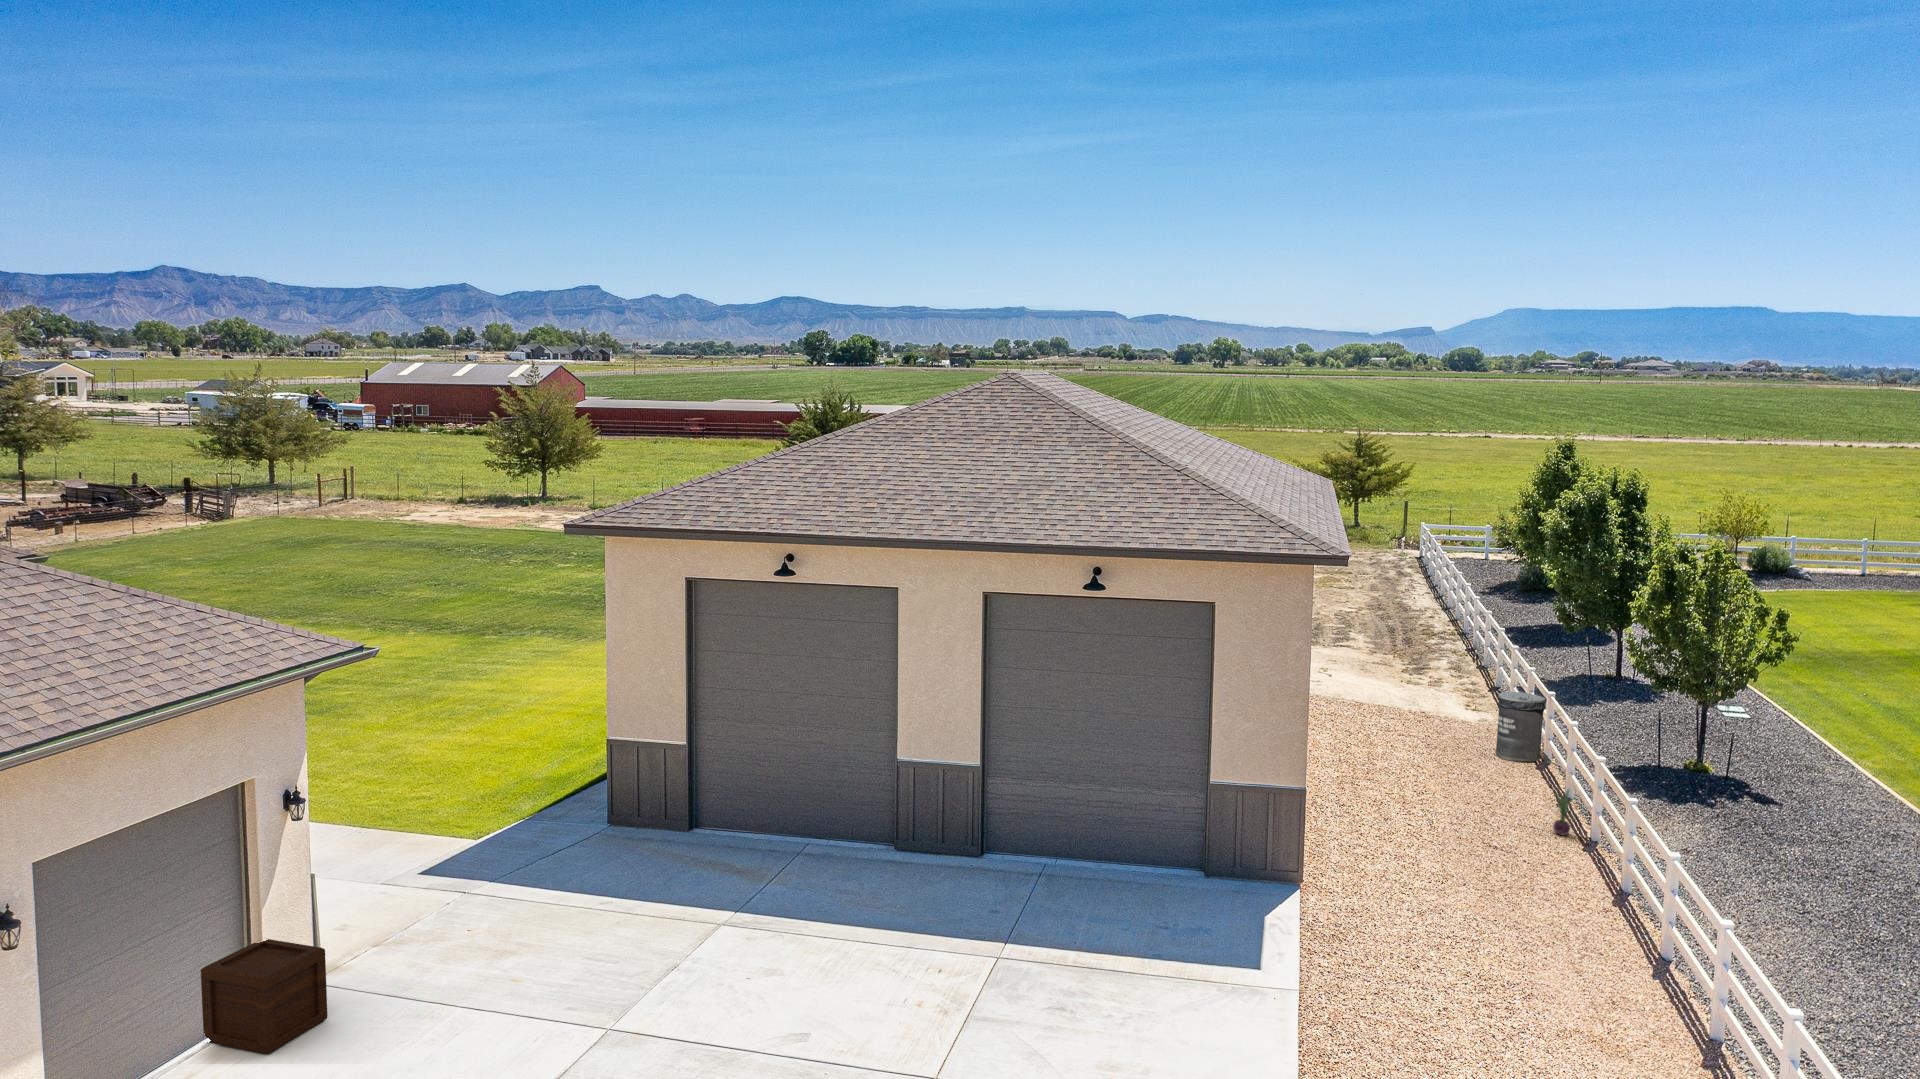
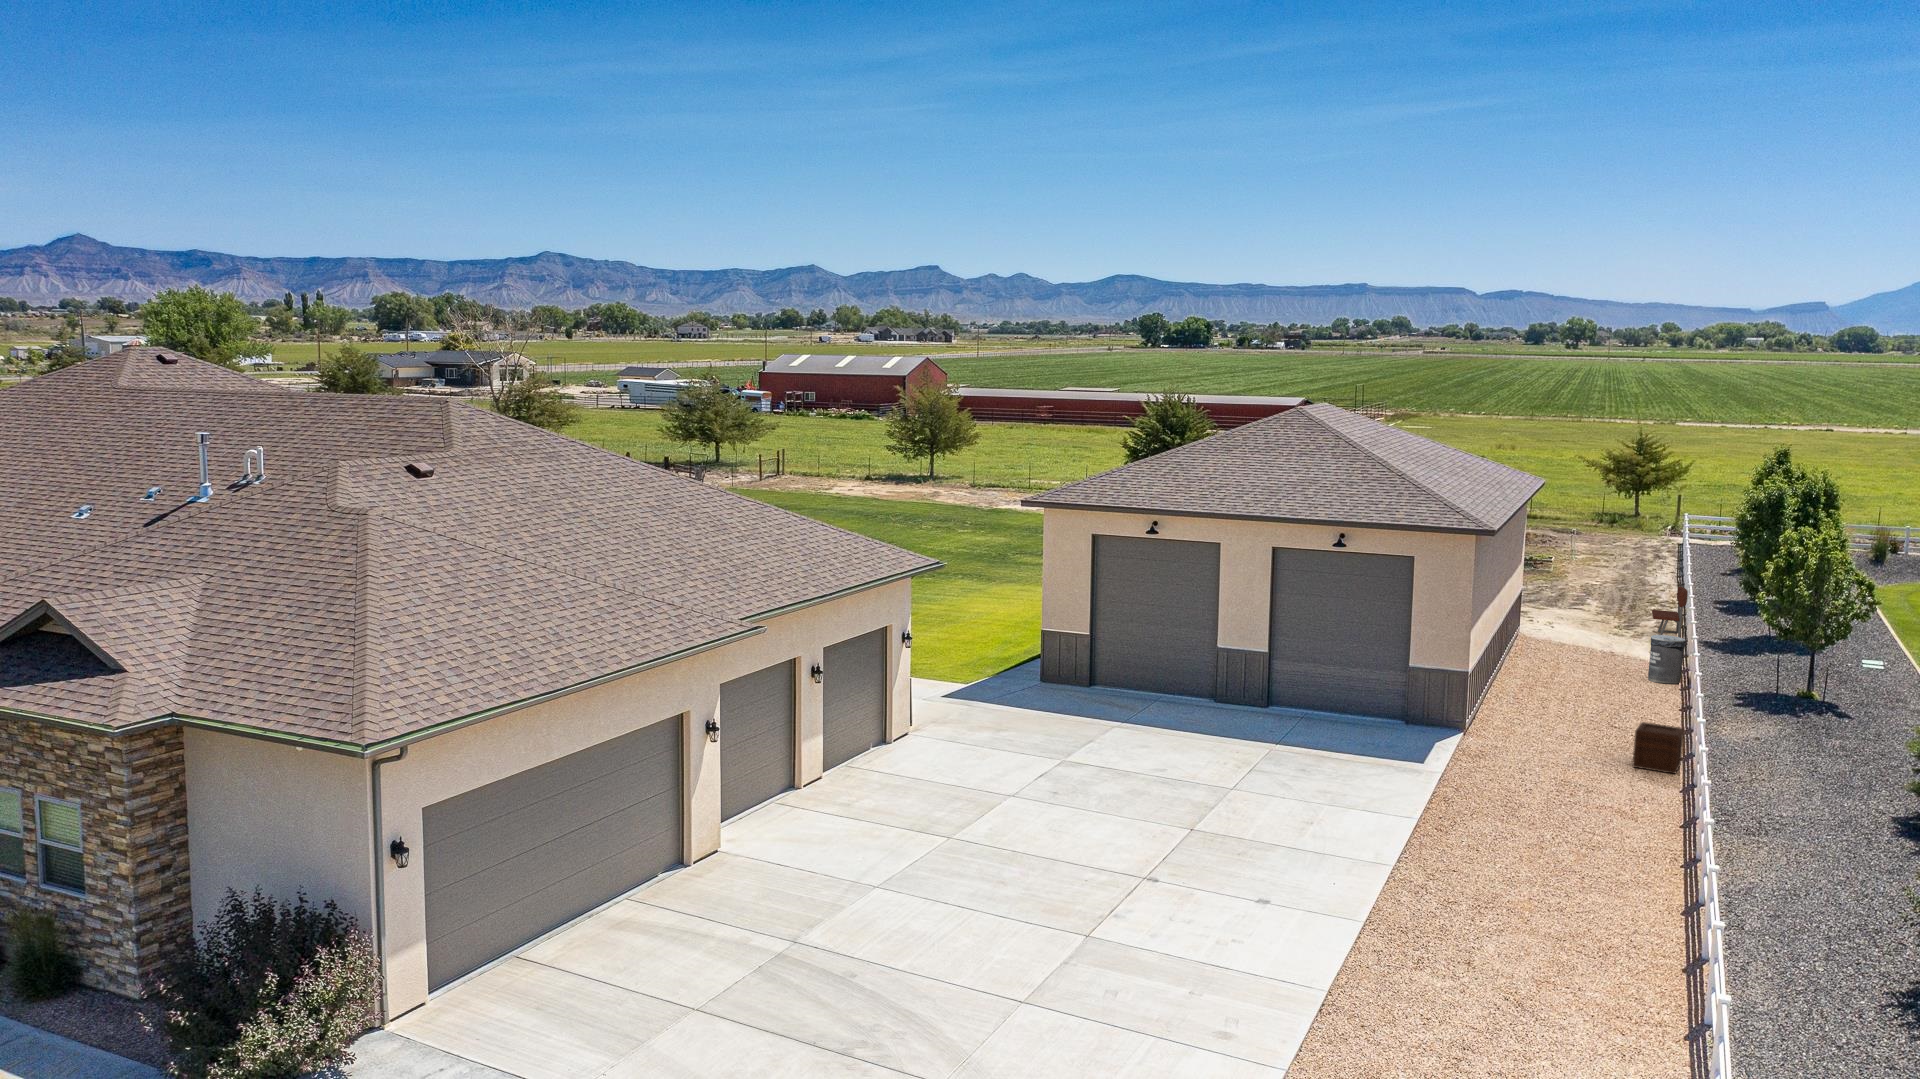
bench: none [1453,616,1500,687] -> present [1652,587,1688,638]
decorative plant: present [1546,790,1575,835] -> none [1647,692,1684,721]
wooden crate: present [201,939,328,1054] -> present [1632,722,1684,774]

